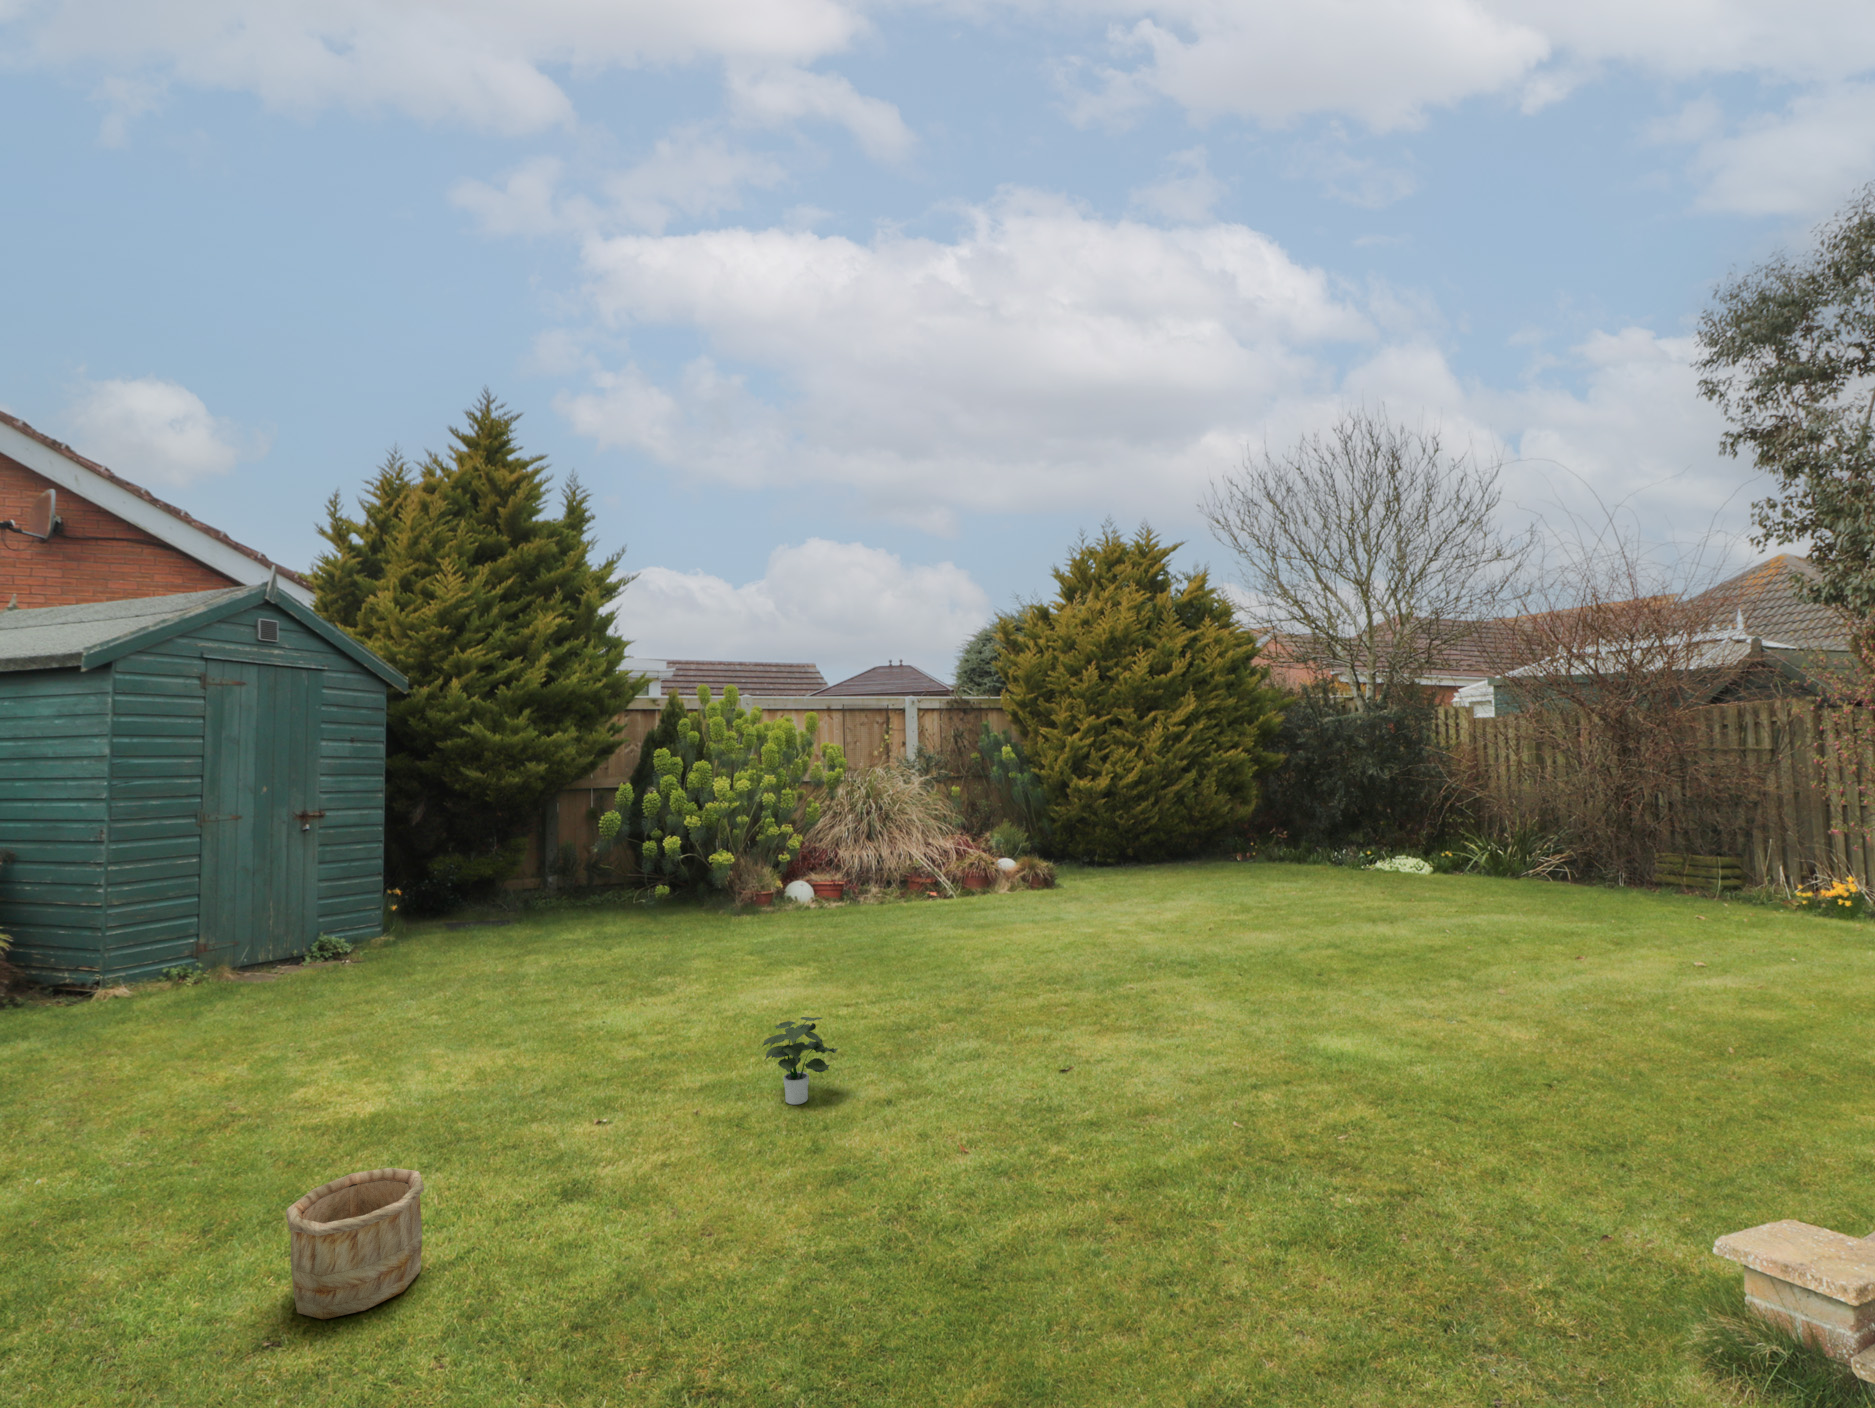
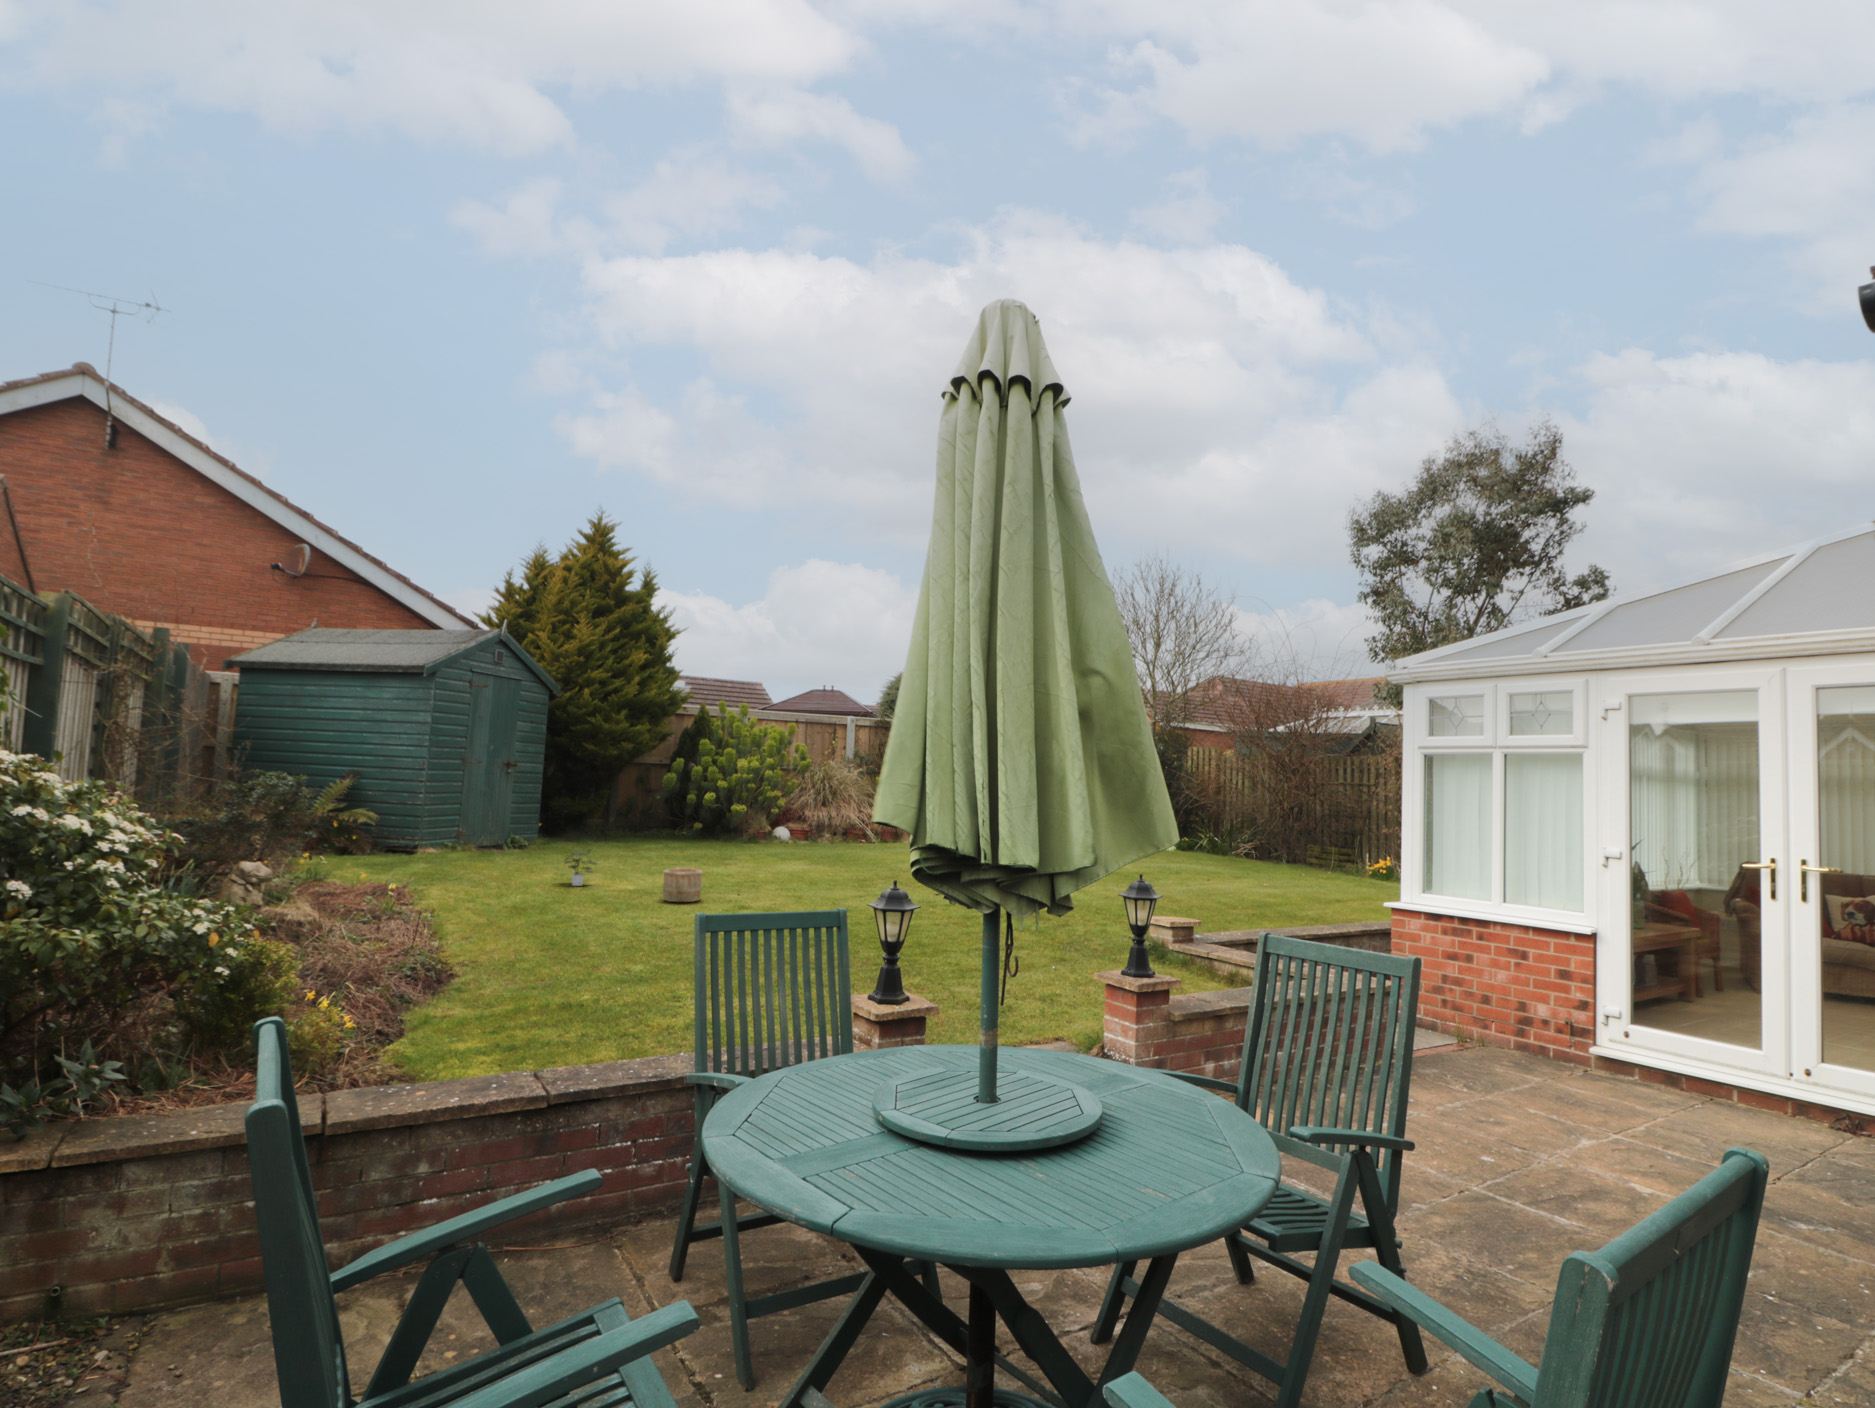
potted plant: present [762,1017,838,1105] -> present [565,849,596,886]

